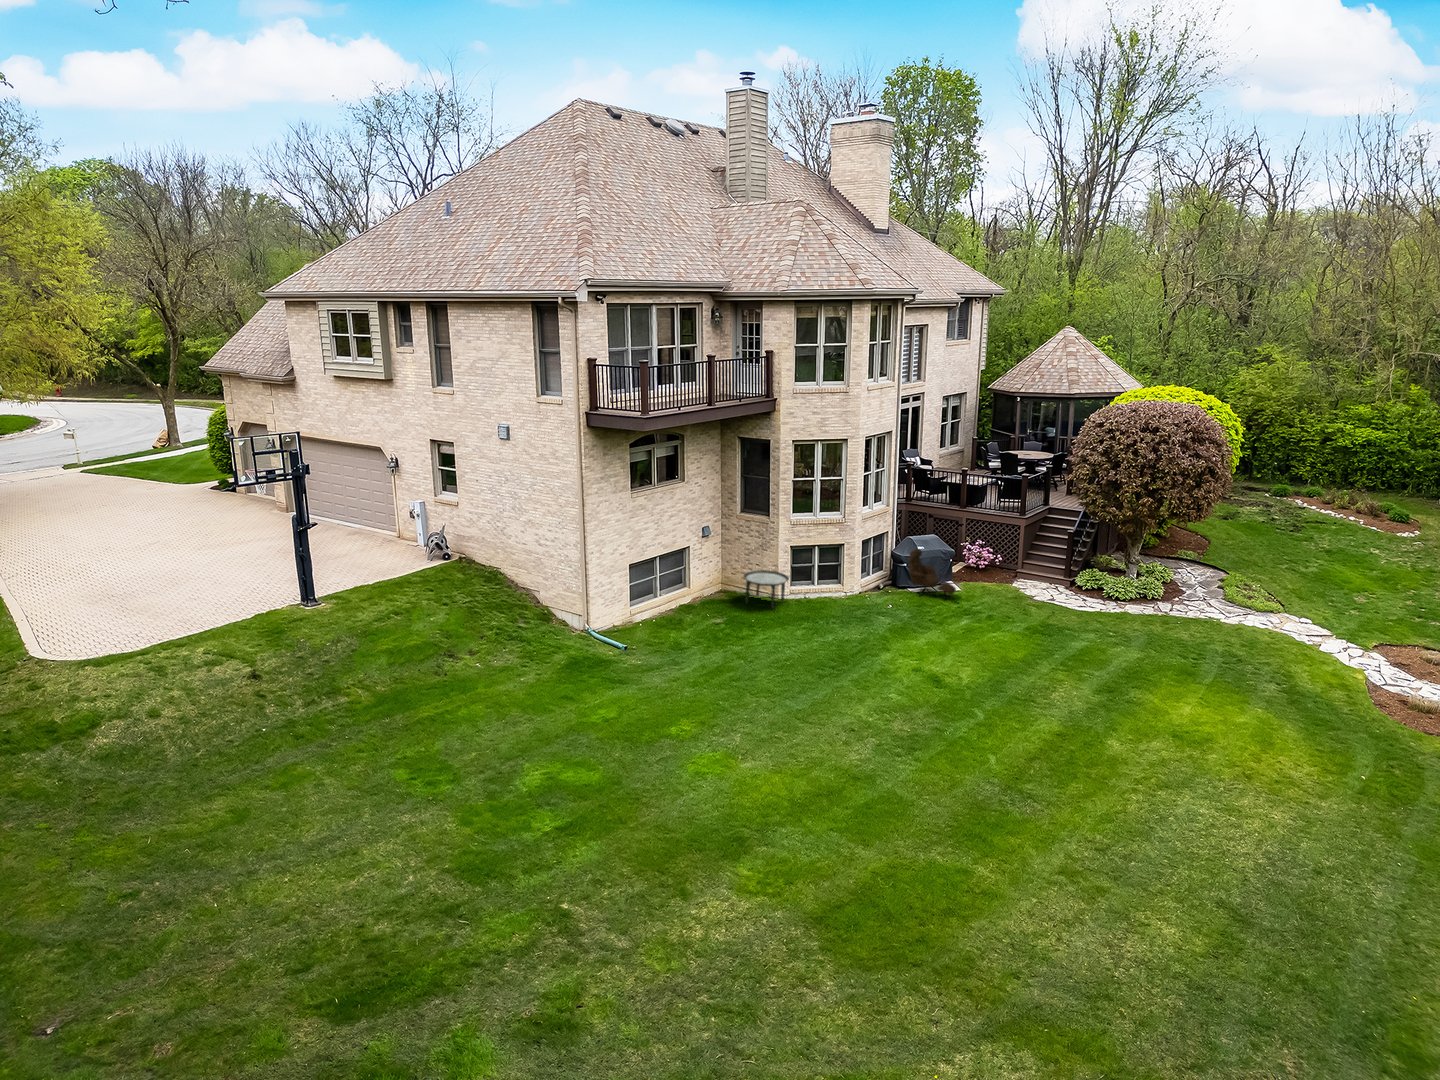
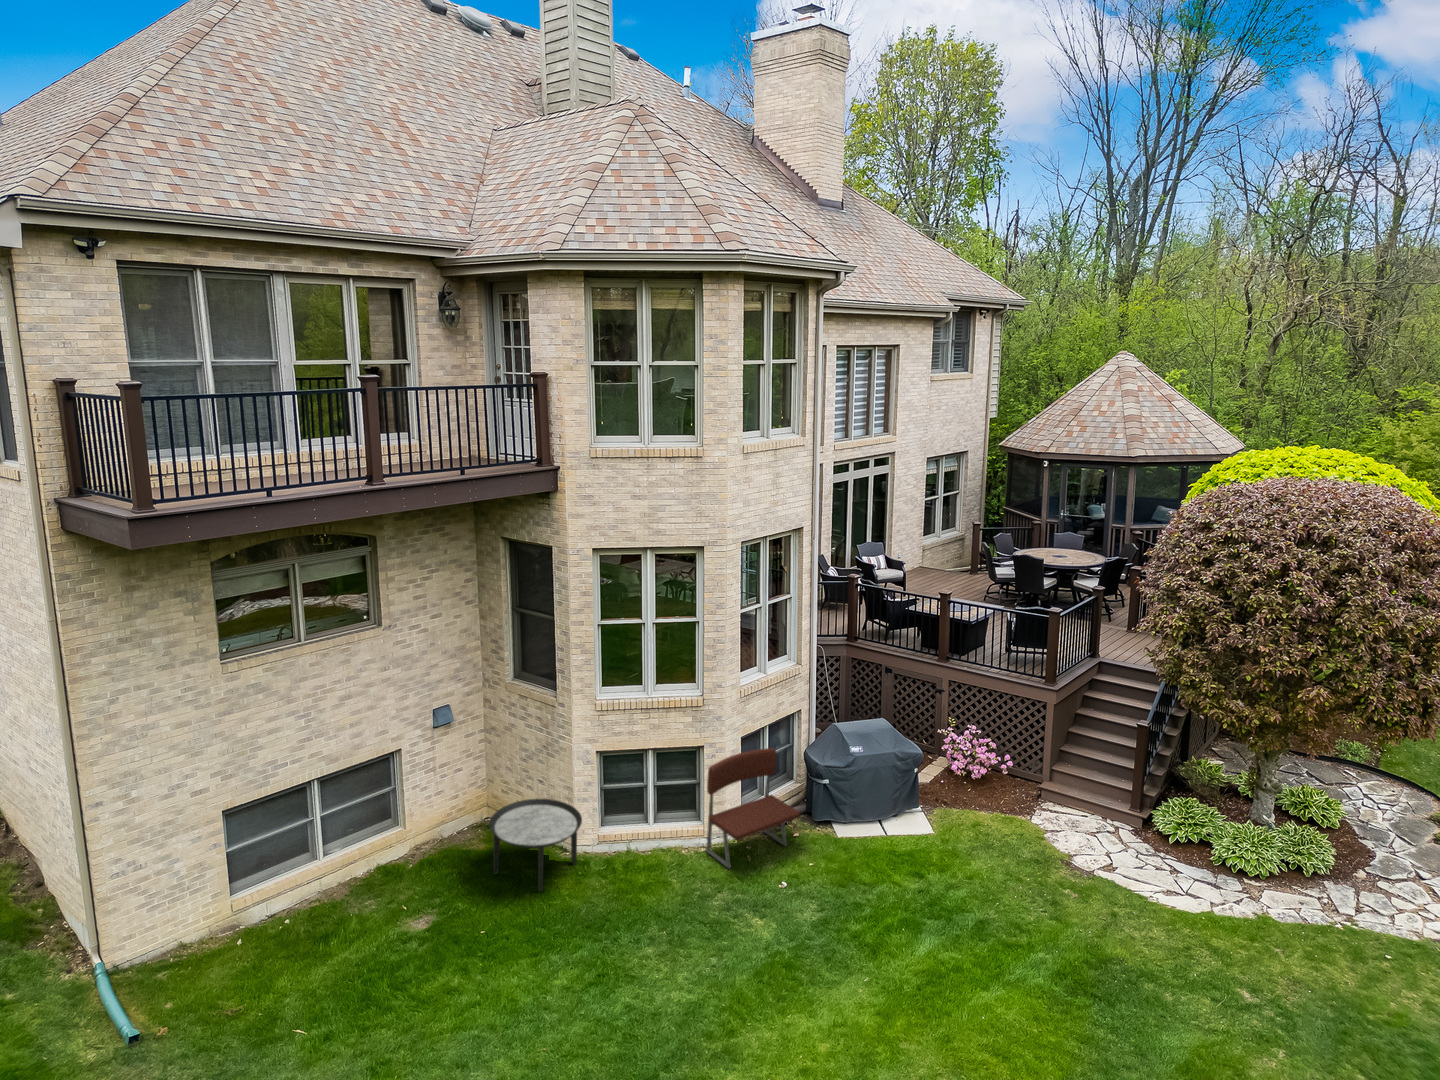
bench: none [846,545,894,602] -> present [706,748,800,868]
lounge chair: present [909,549,956,597] -> none [832,753,922,864]

